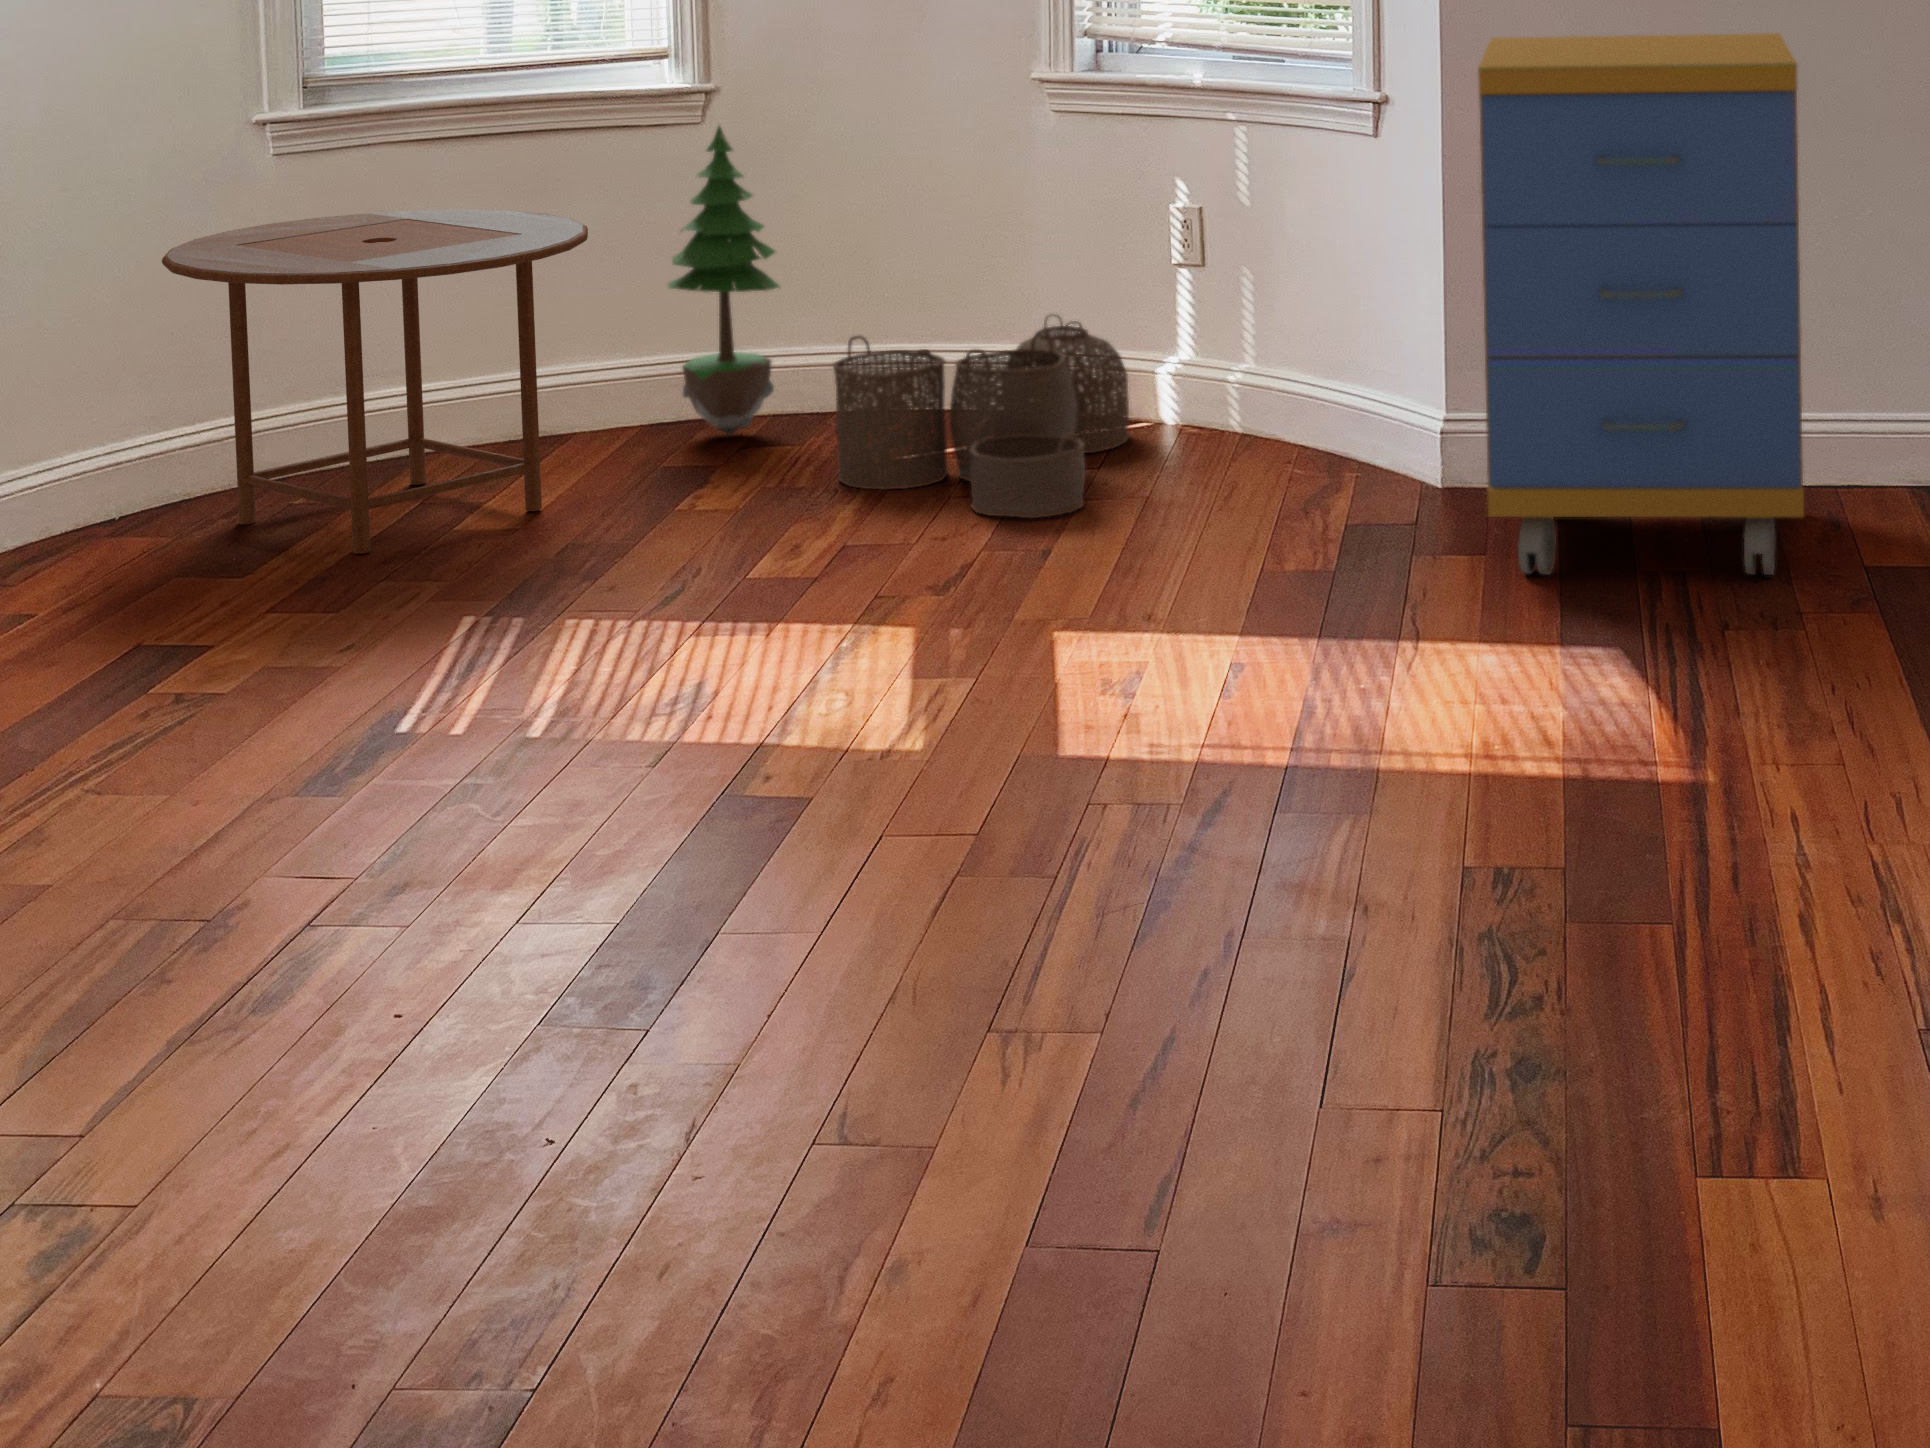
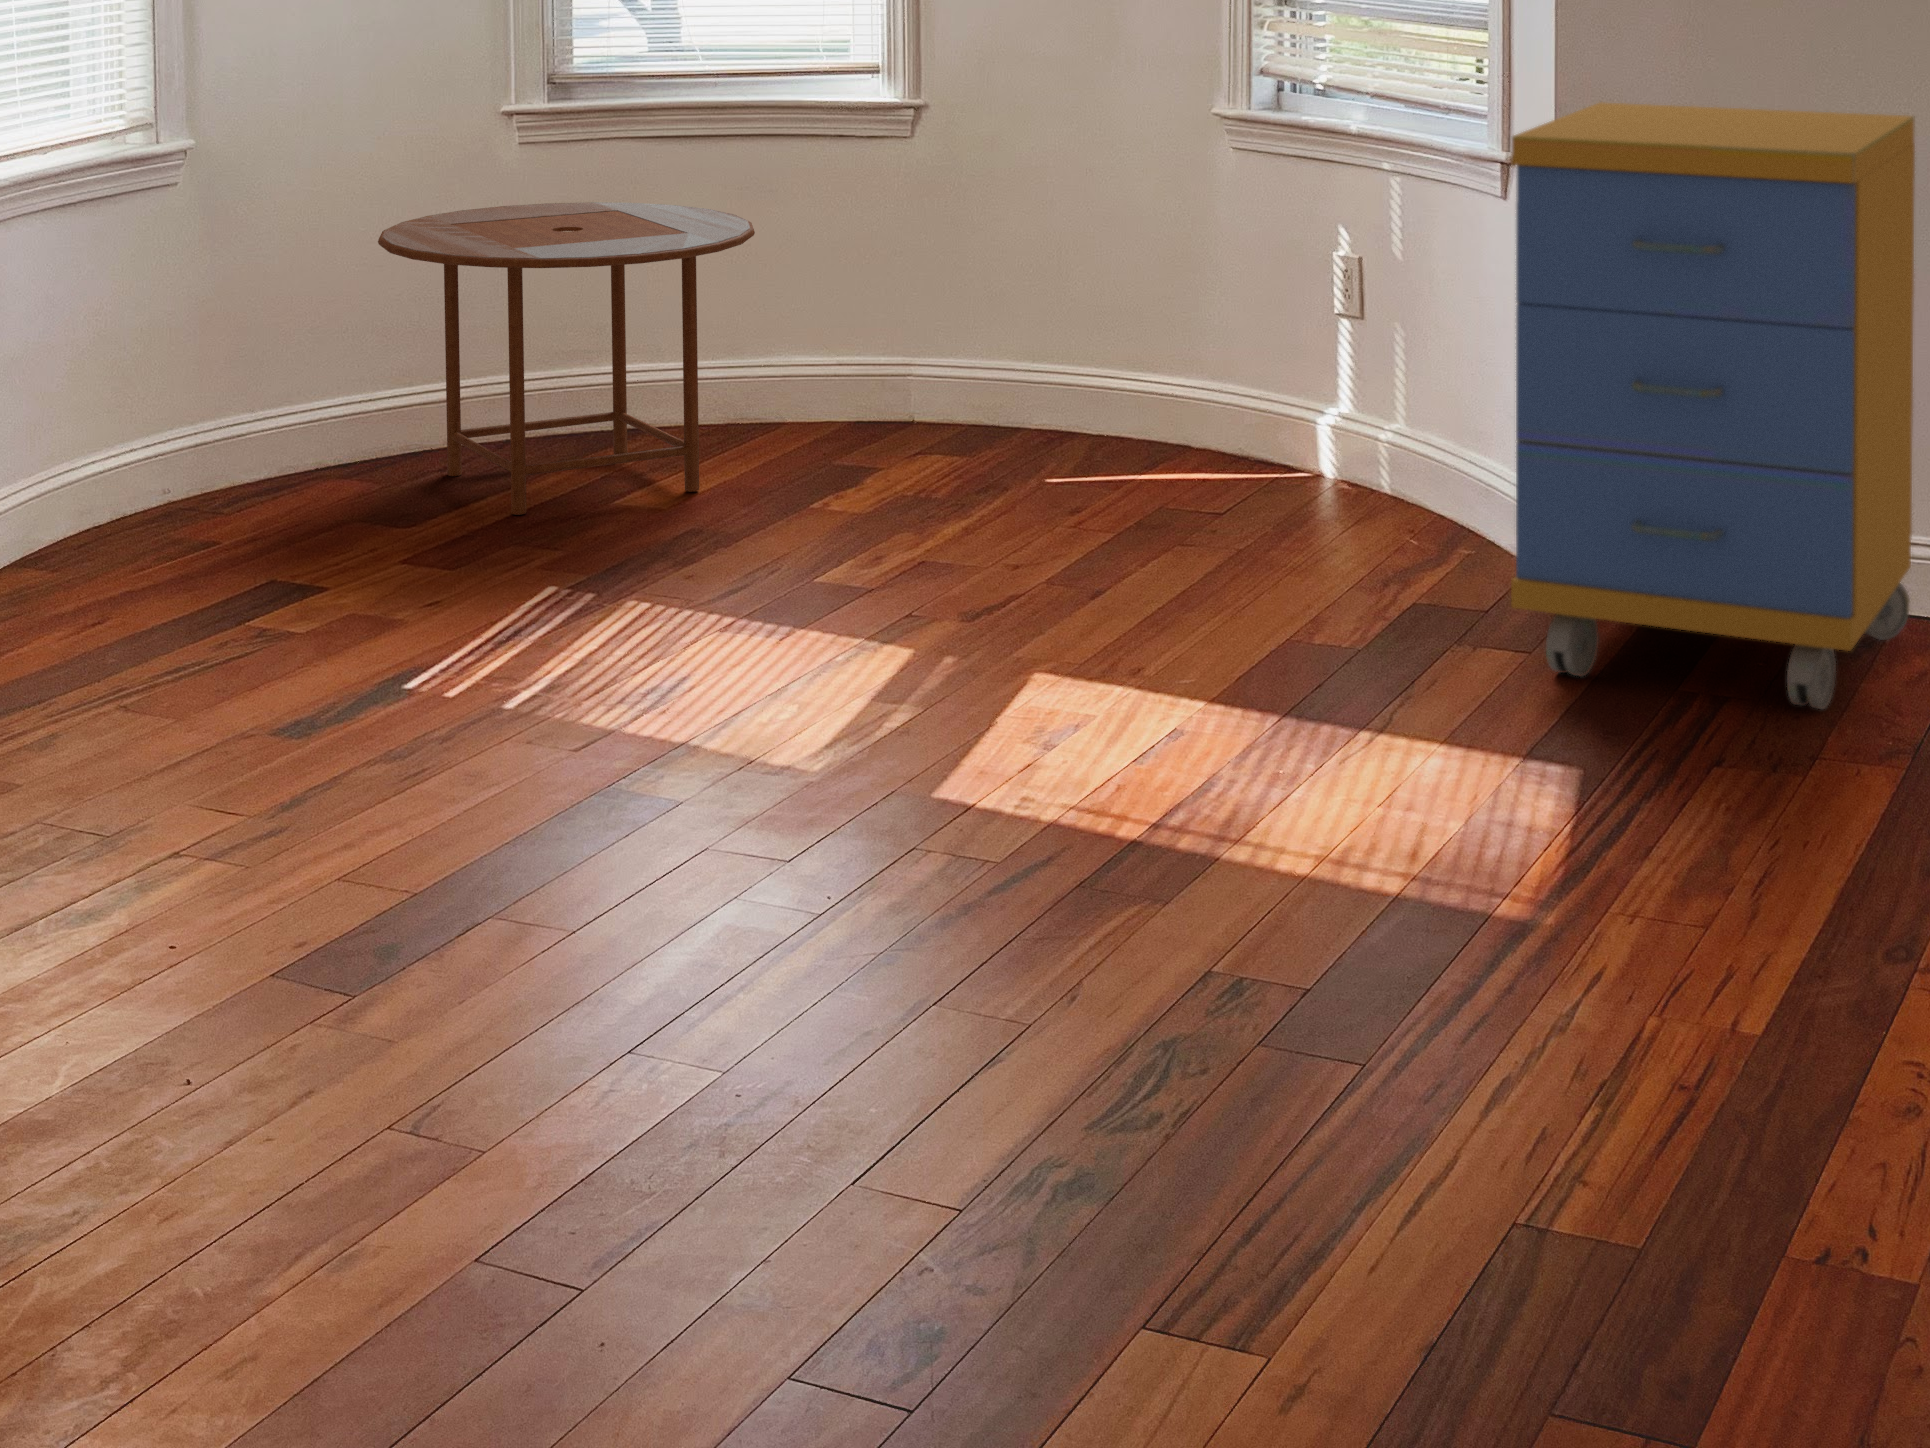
potted tree: present [668,126,780,435] -> none [864,139,973,438]
woven basket: present [833,316,1129,518] -> none [974,349,1287,552]

